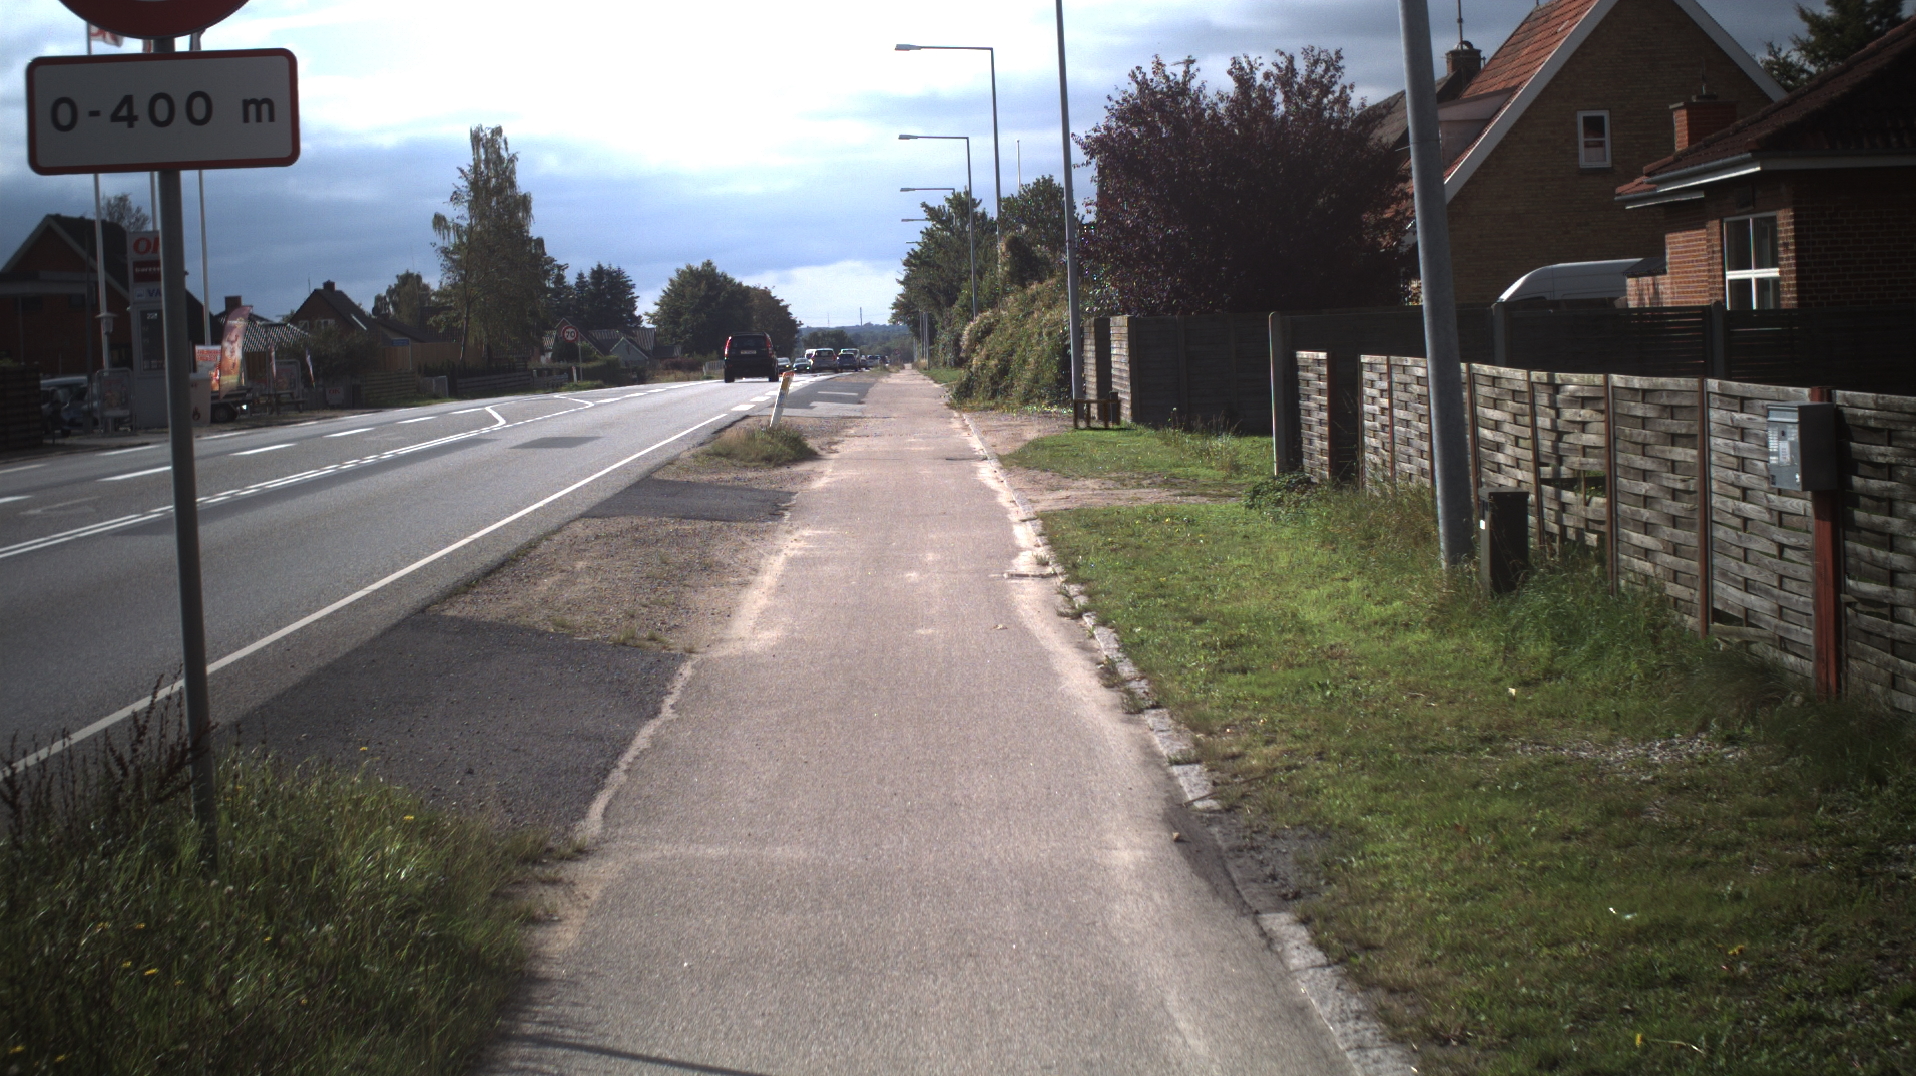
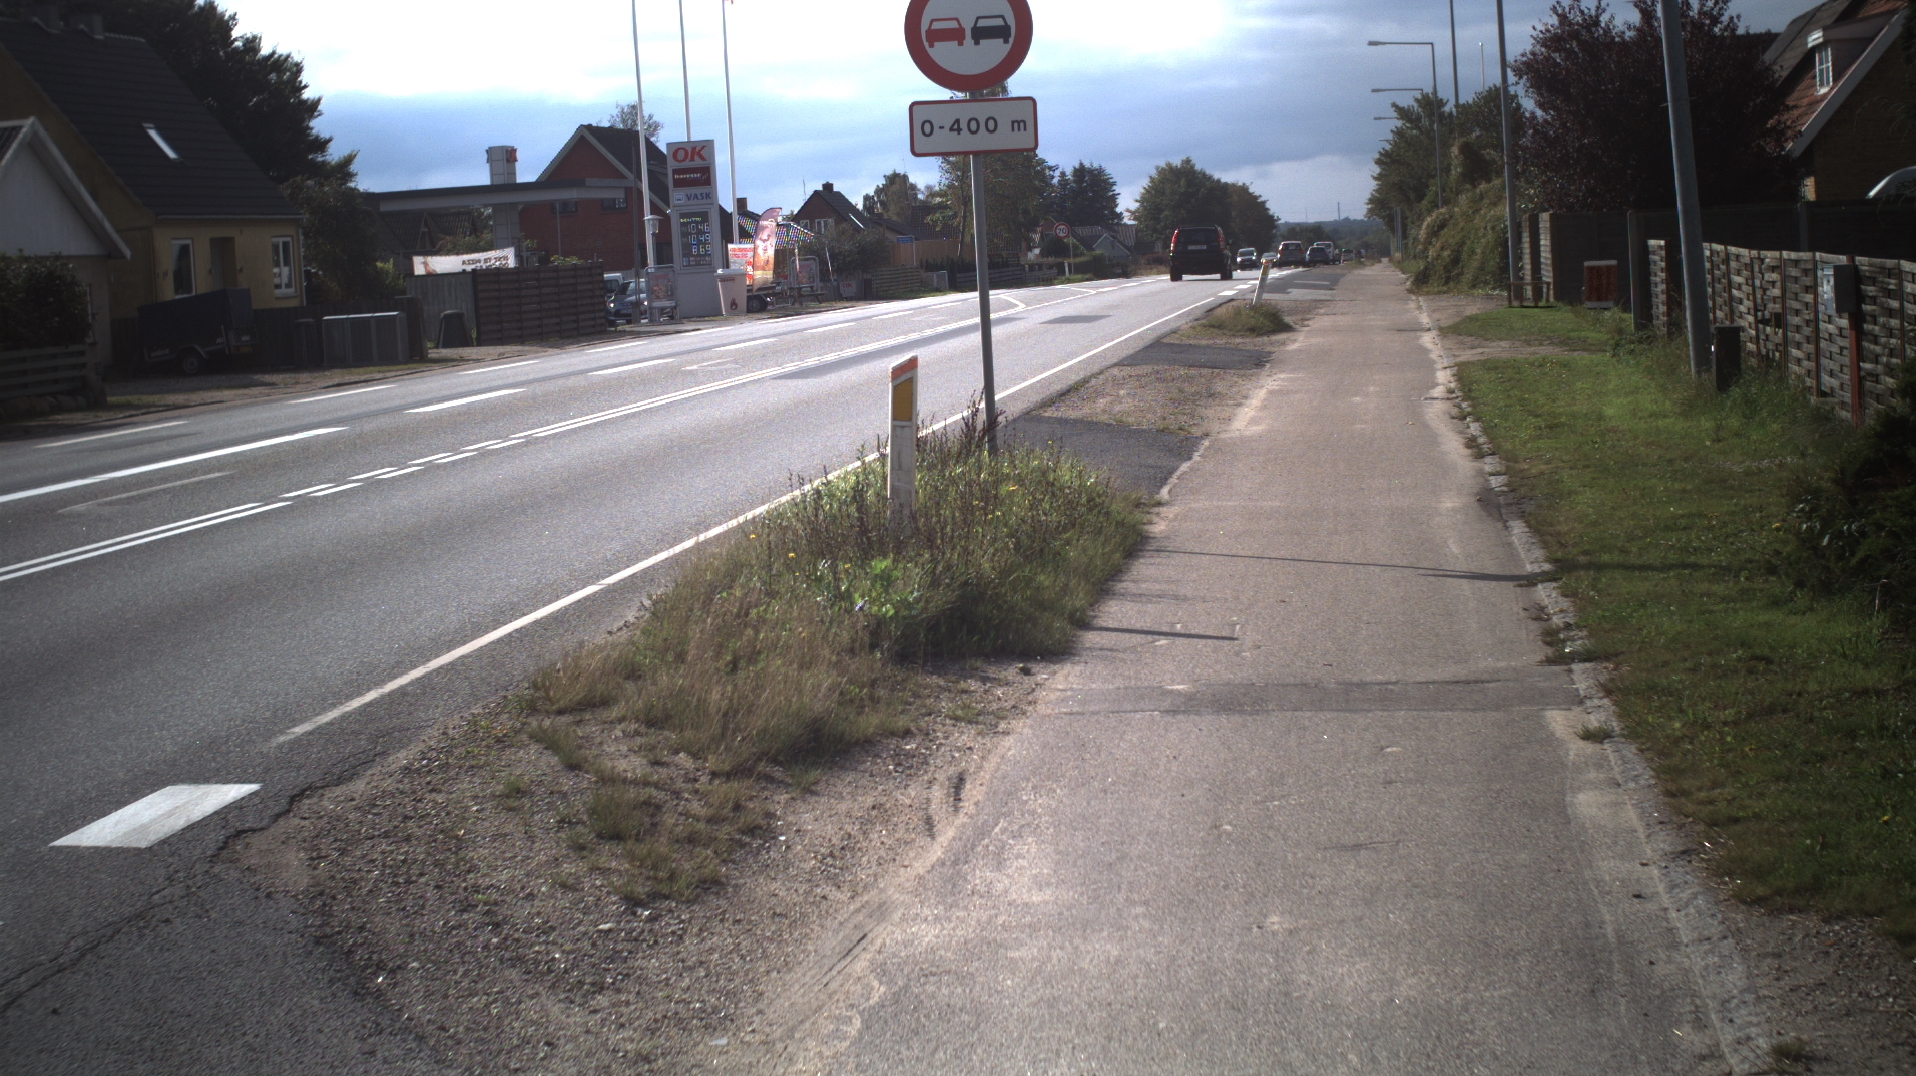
trash can: none [1160,376,1197,431] -> present [1584,261,1617,308]

